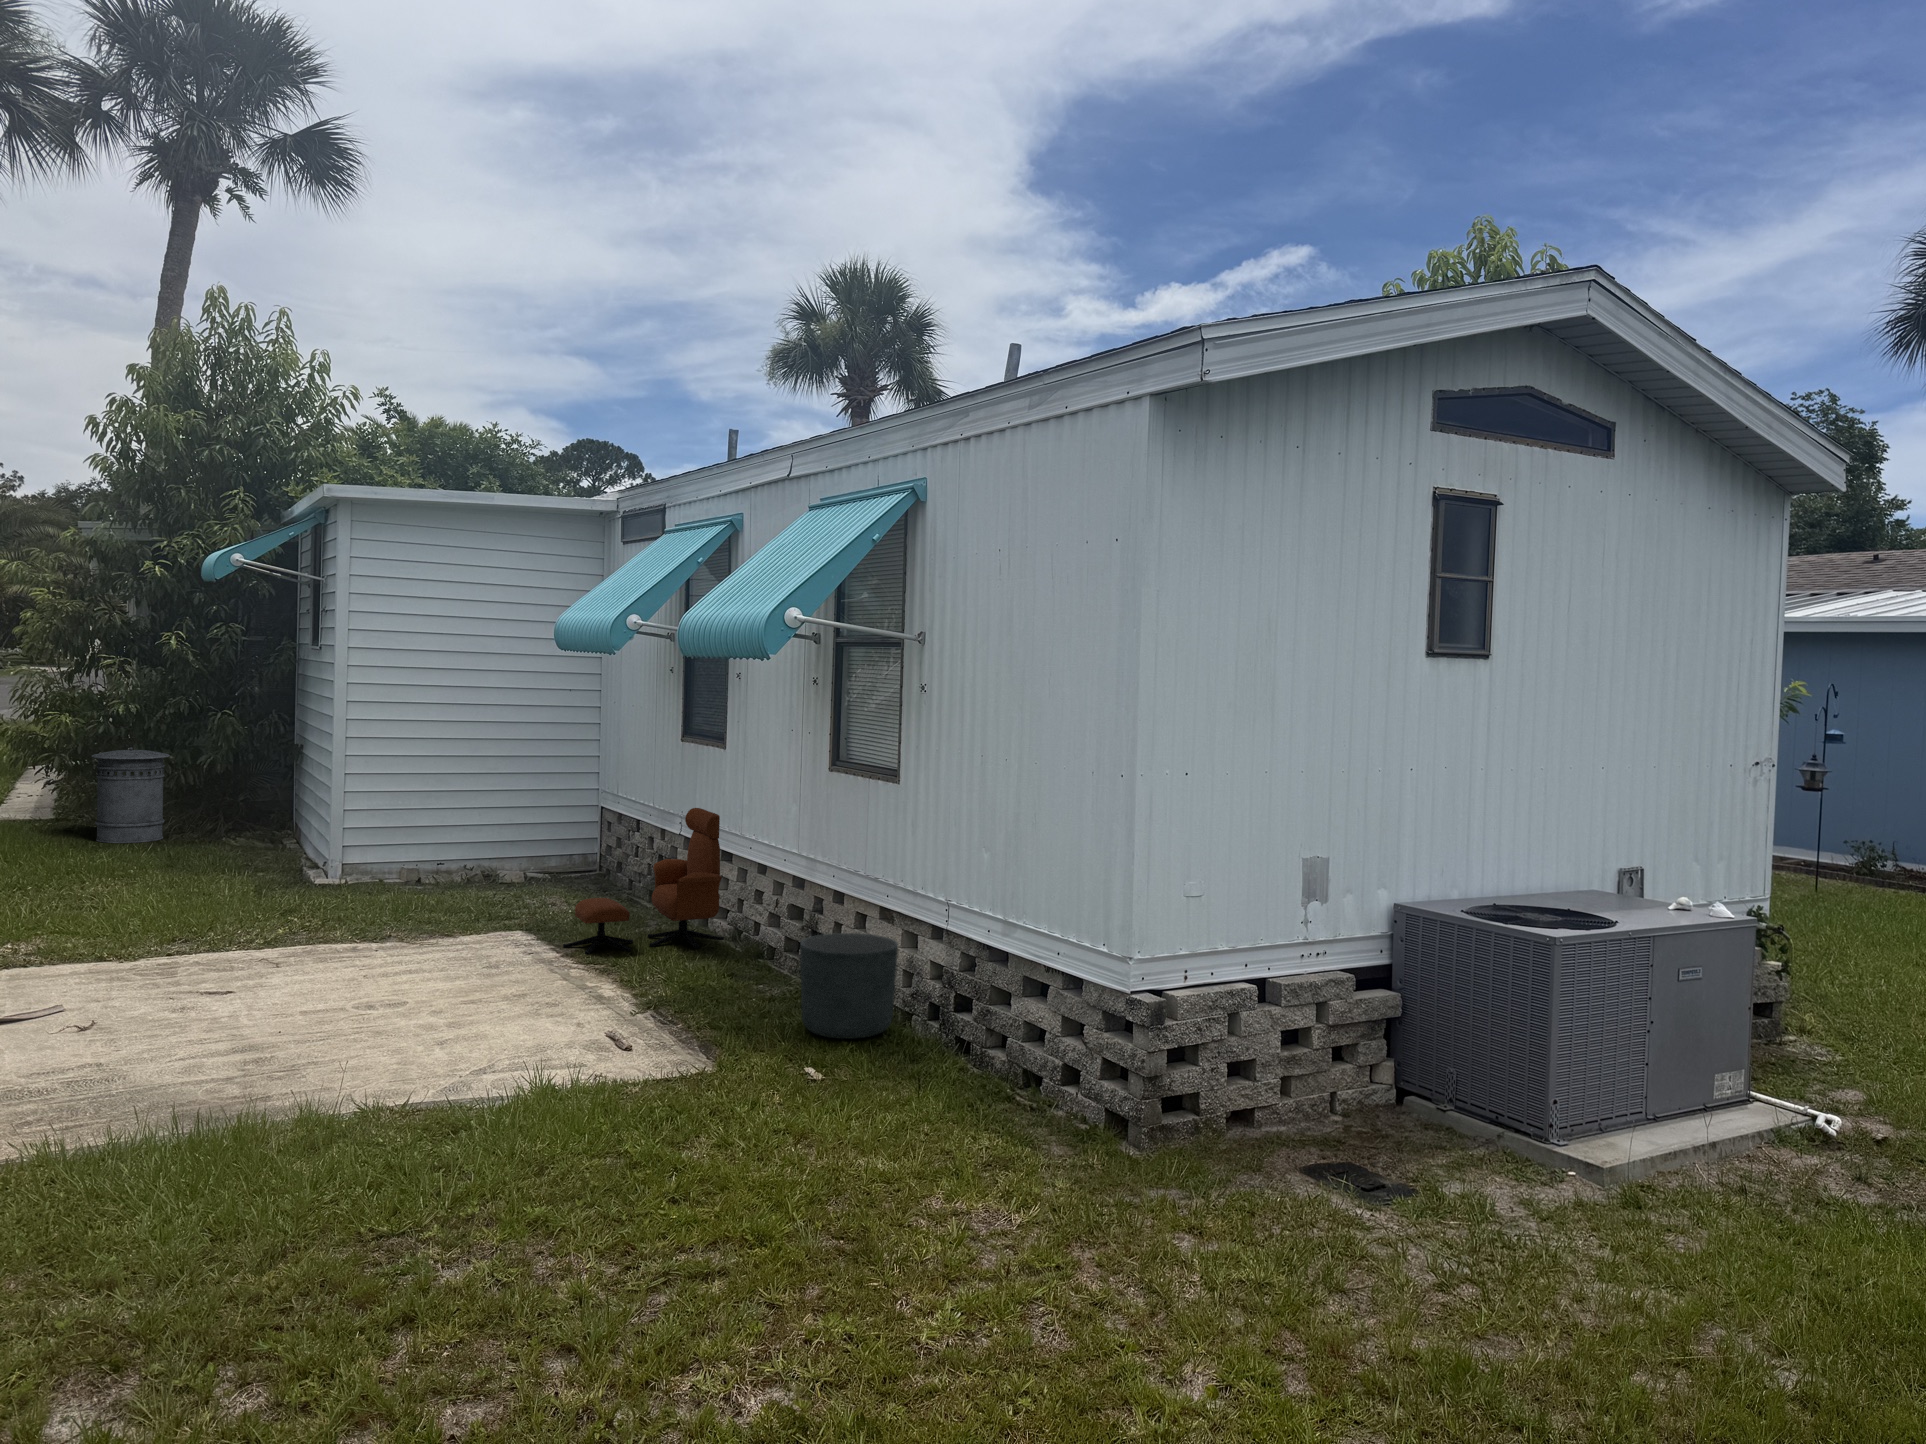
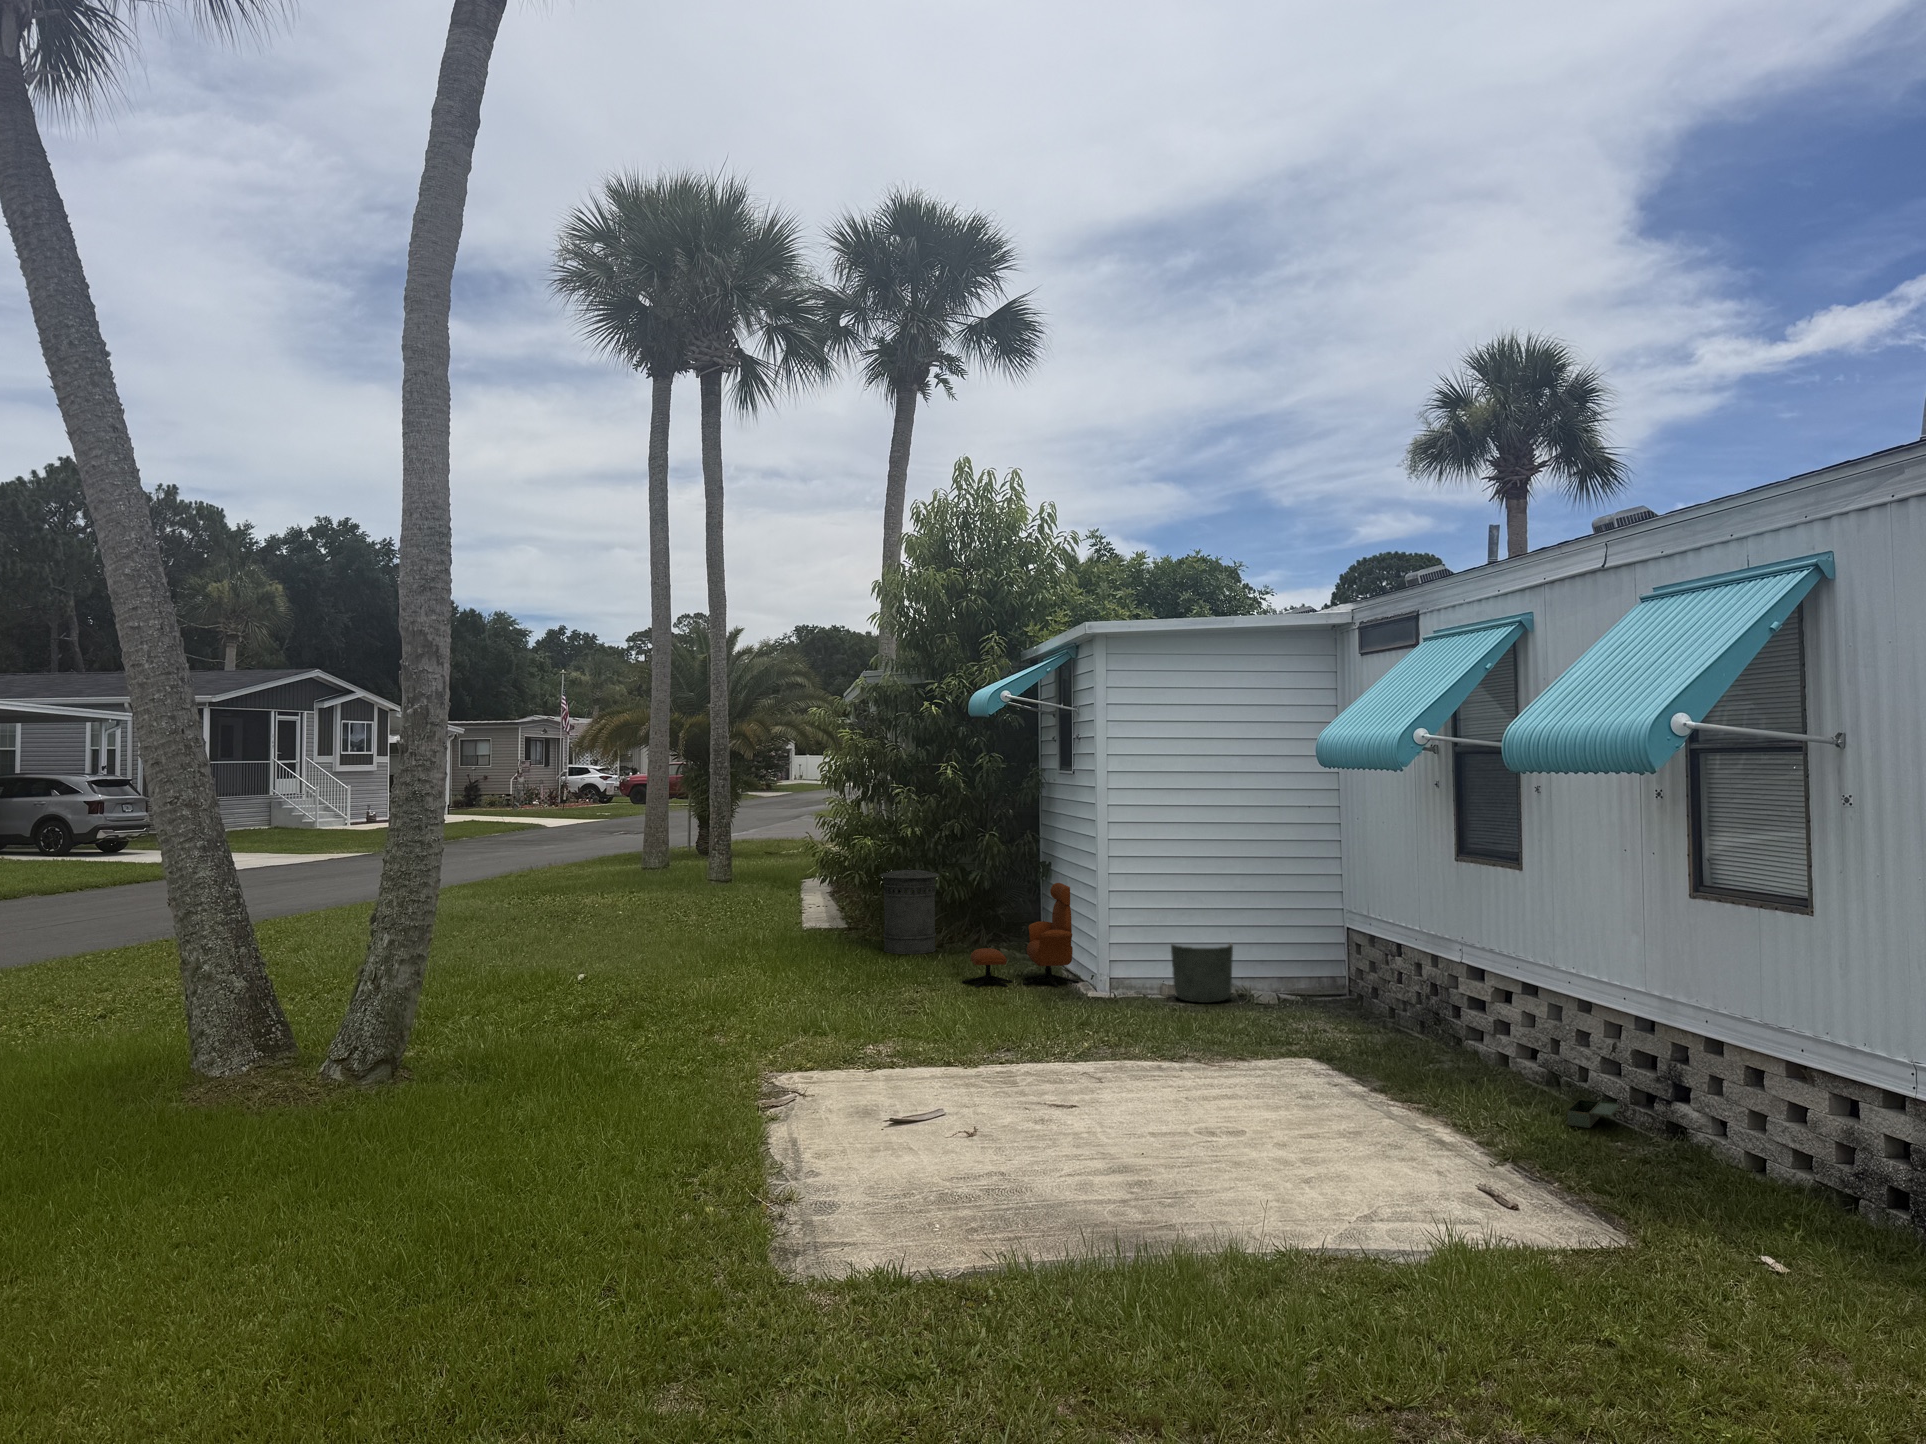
lounge chair: present [563,808,724,954] -> present [962,883,1079,988]
planter: present [800,933,898,1039] -> present [1171,943,1233,1003]
toolbox: none [724,952,775,977] -> present [1566,1099,1621,1128]

